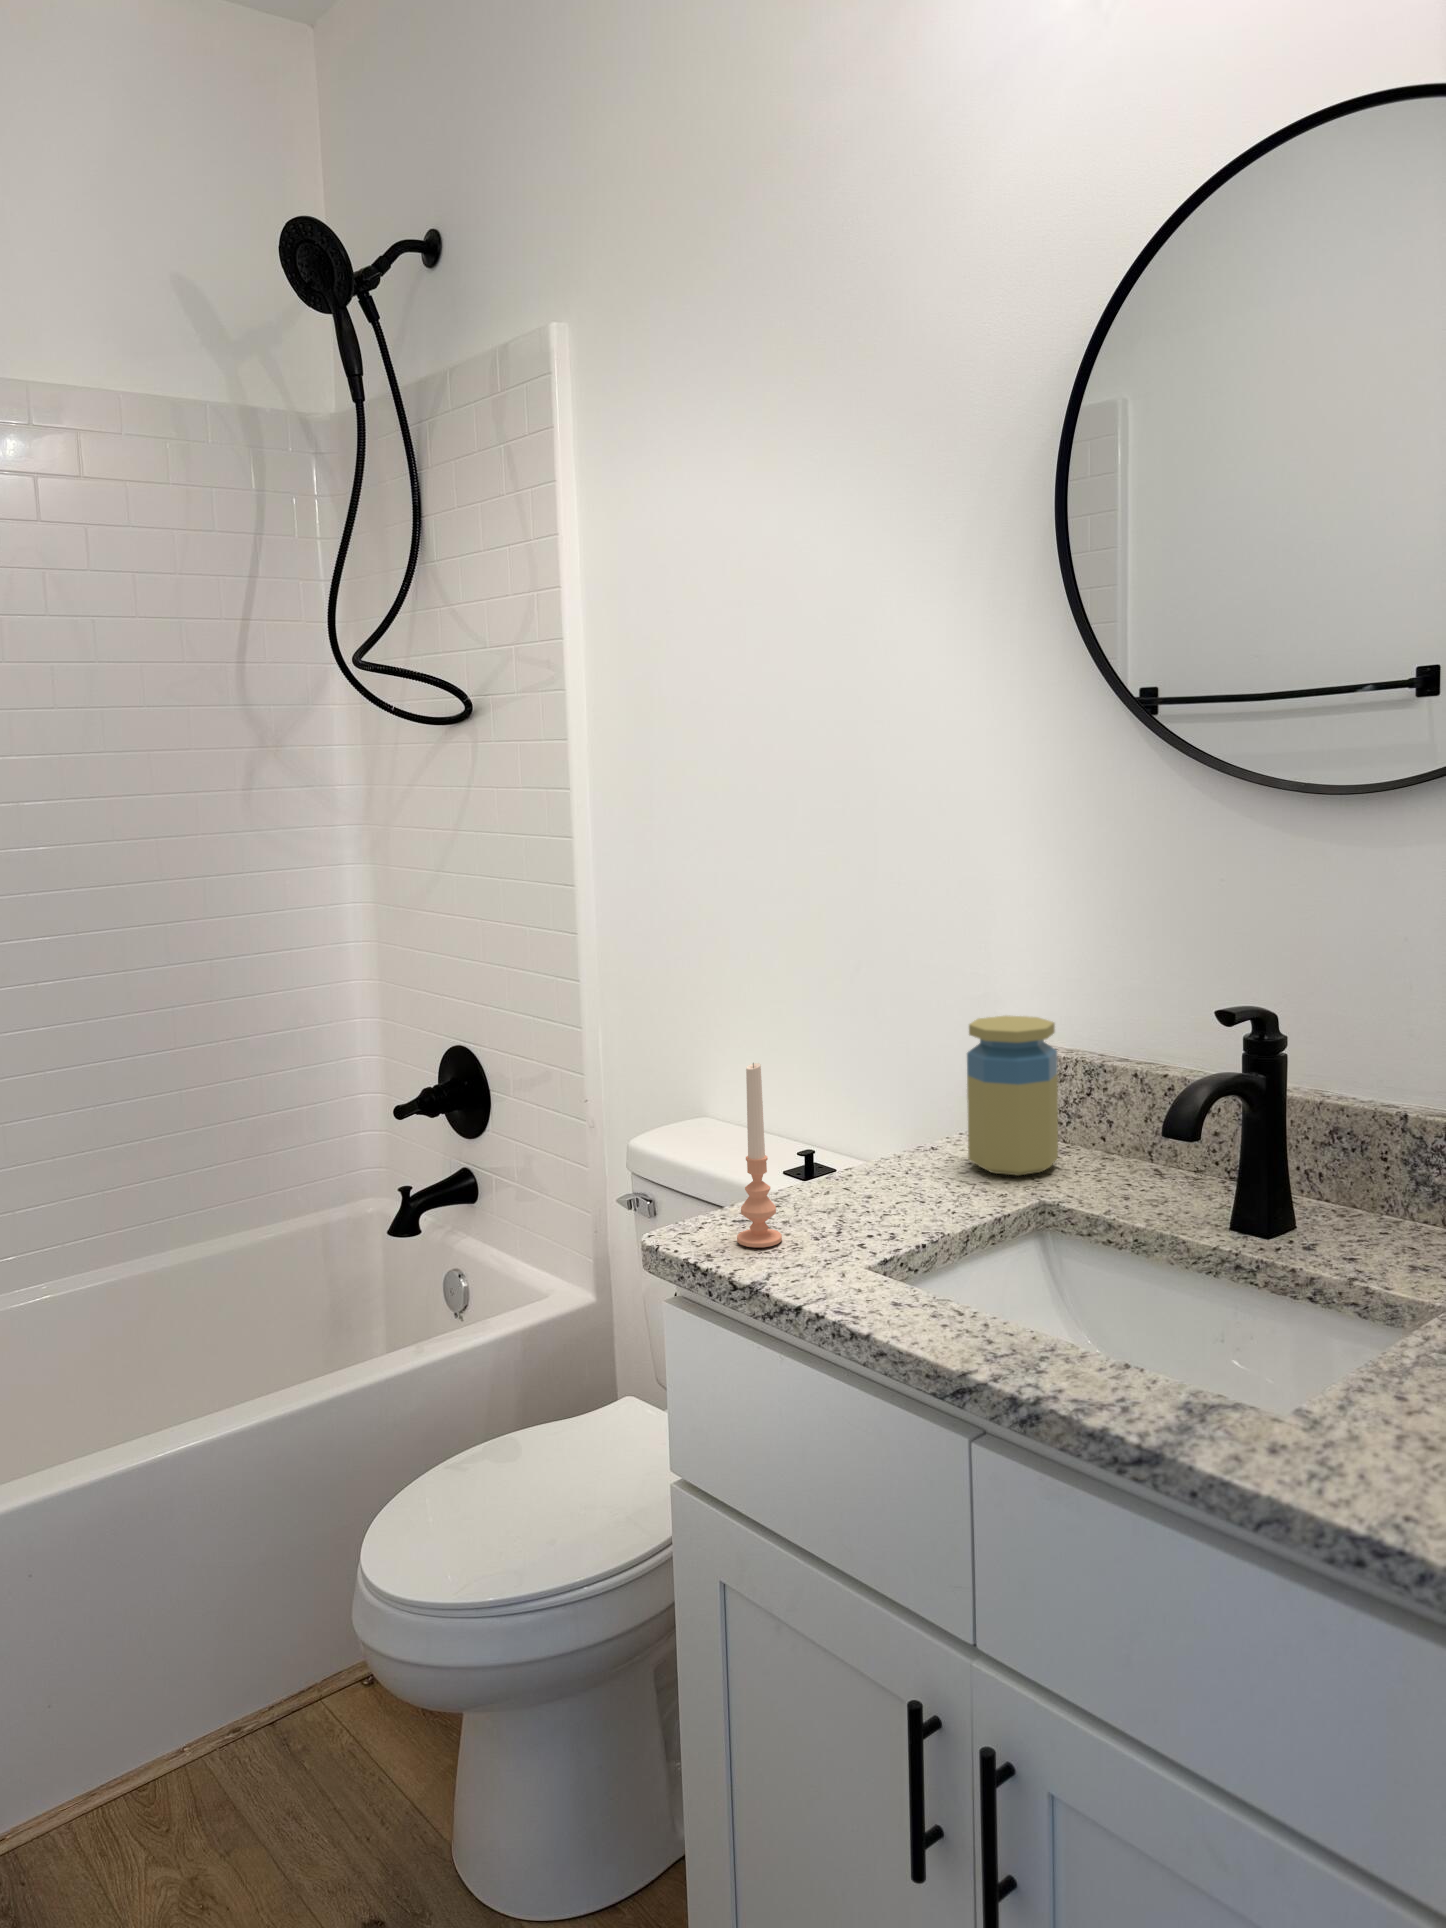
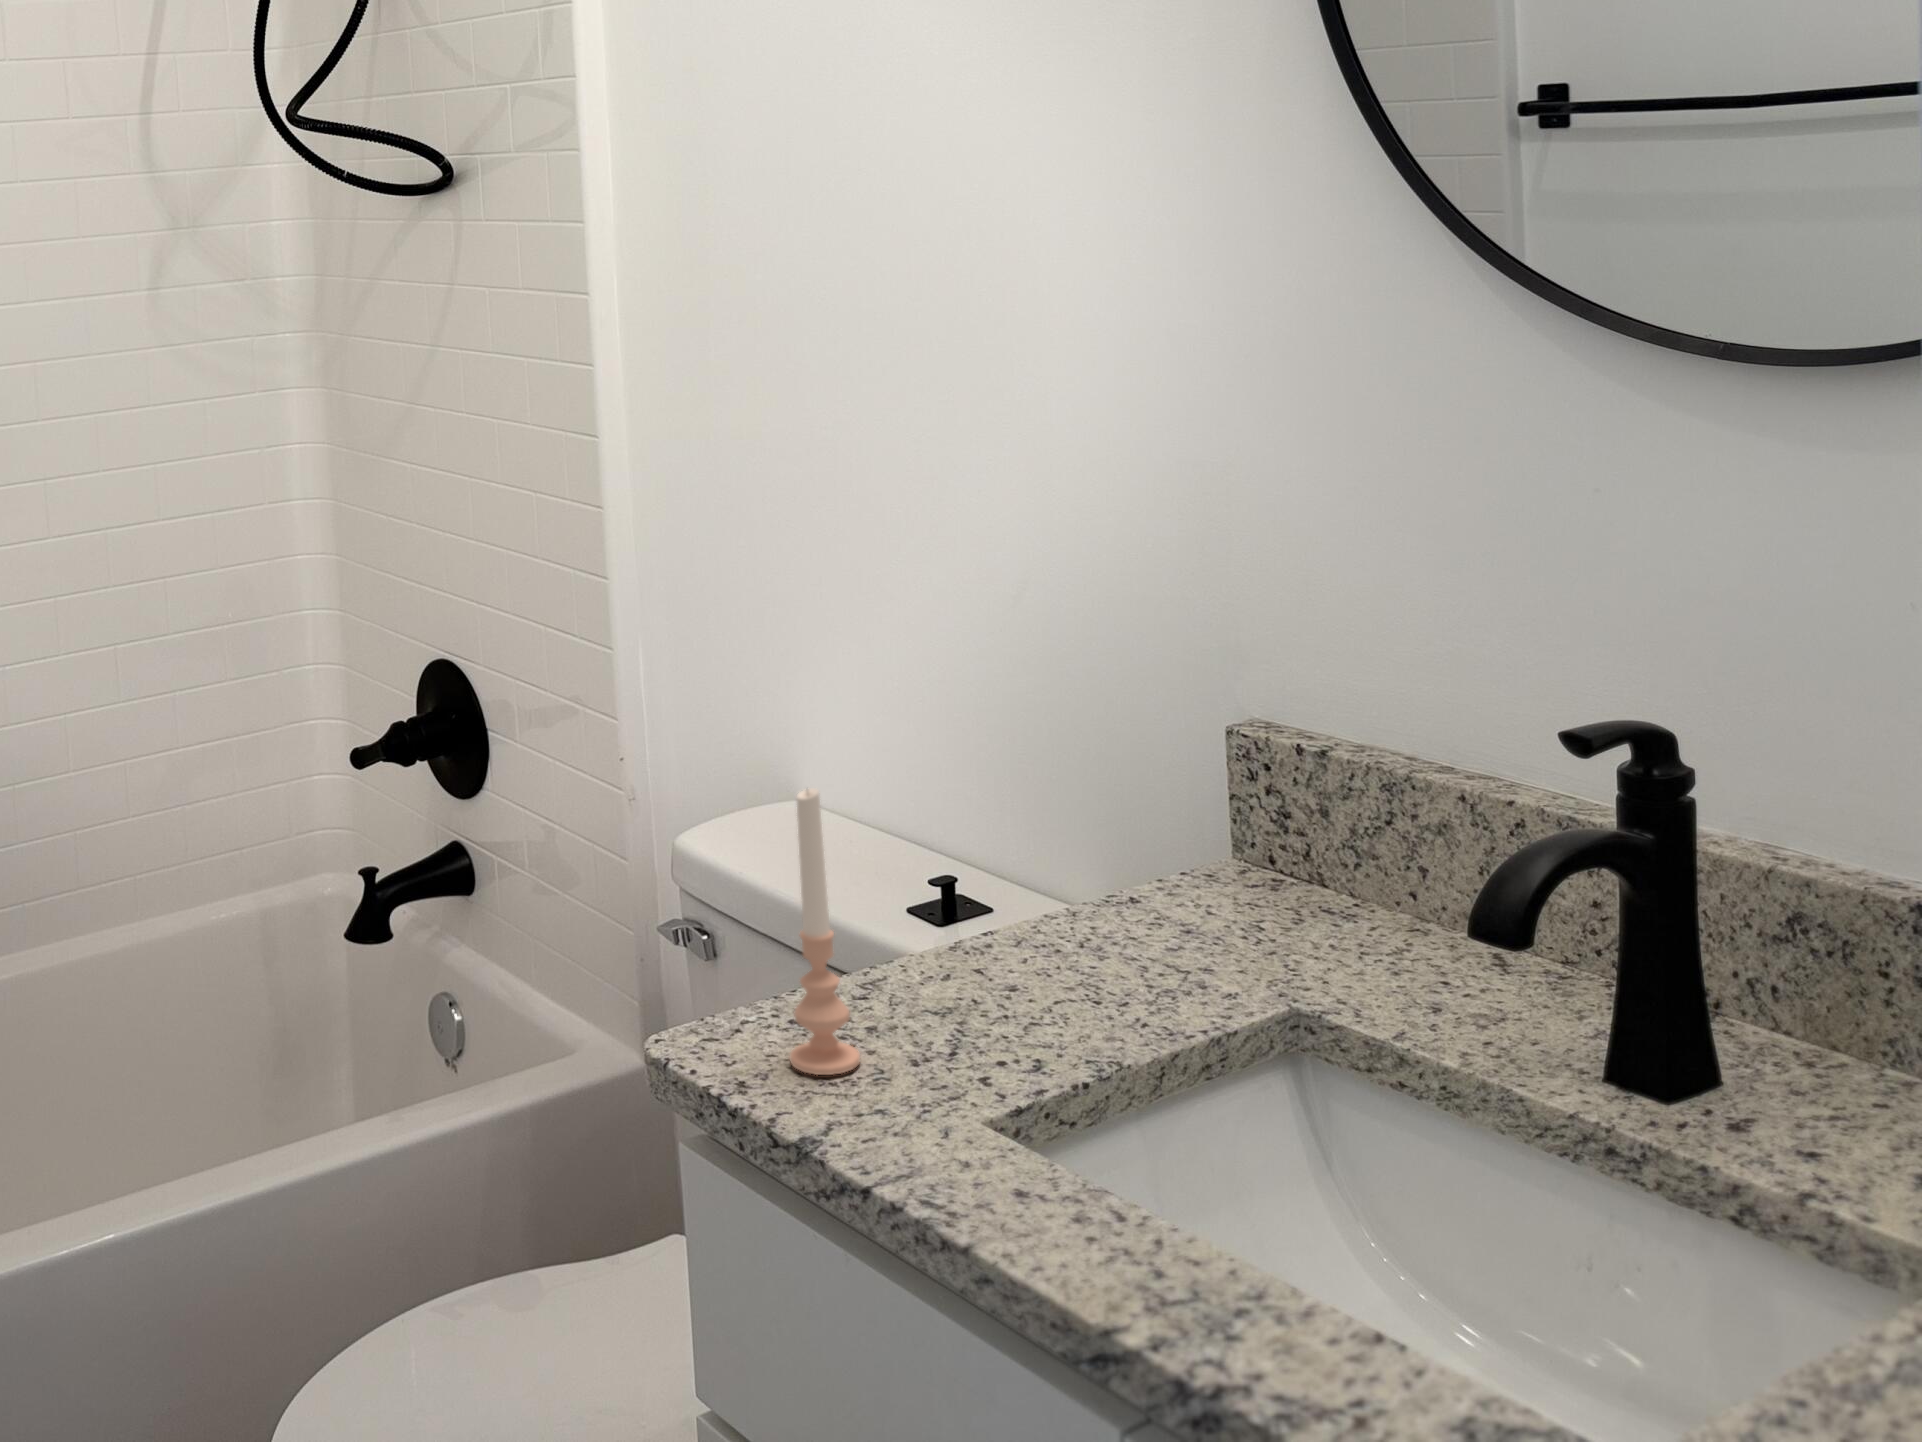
jar: present [967,1016,1058,1175] -> none [1173,695,1332,959]

